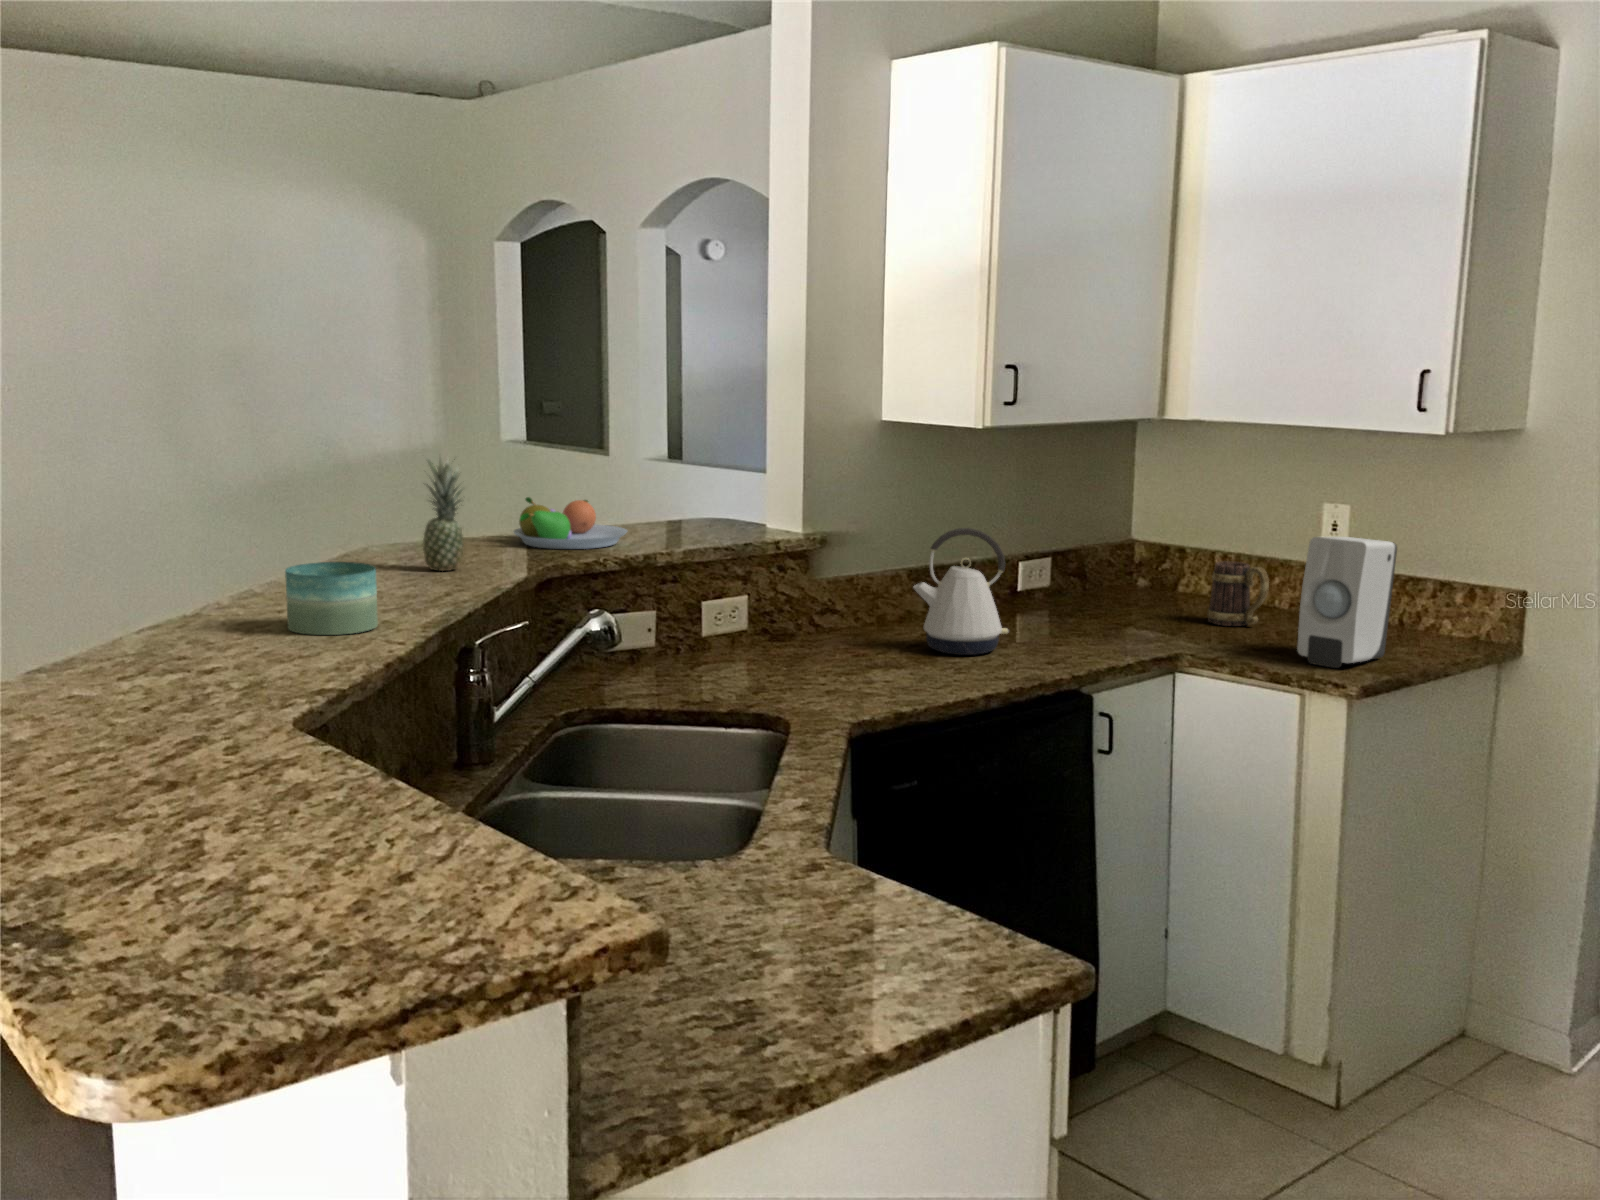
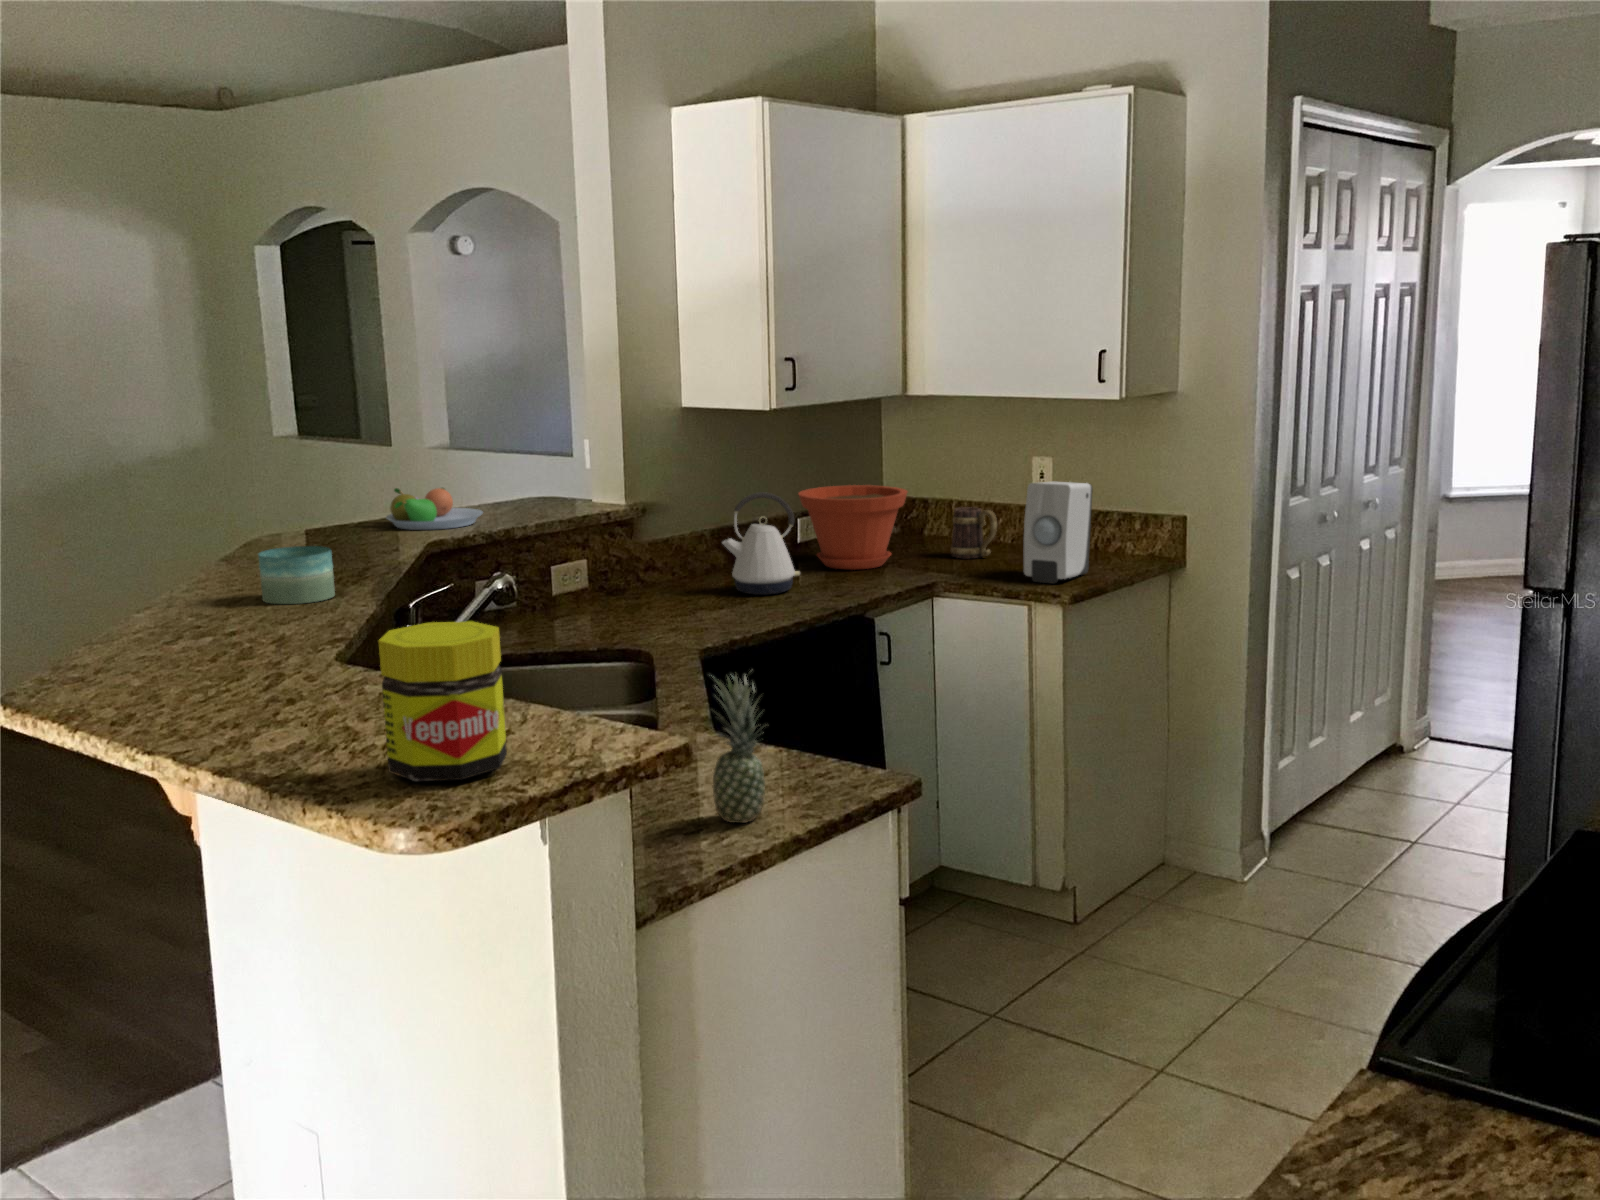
fruit: present [423,457,463,571] -> present [713,674,765,823]
plant pot: none [1018,525,1156,630] -> present [799,485,907,570]
jar: none [132,710,347,981] -> present [379,621,507,781]

